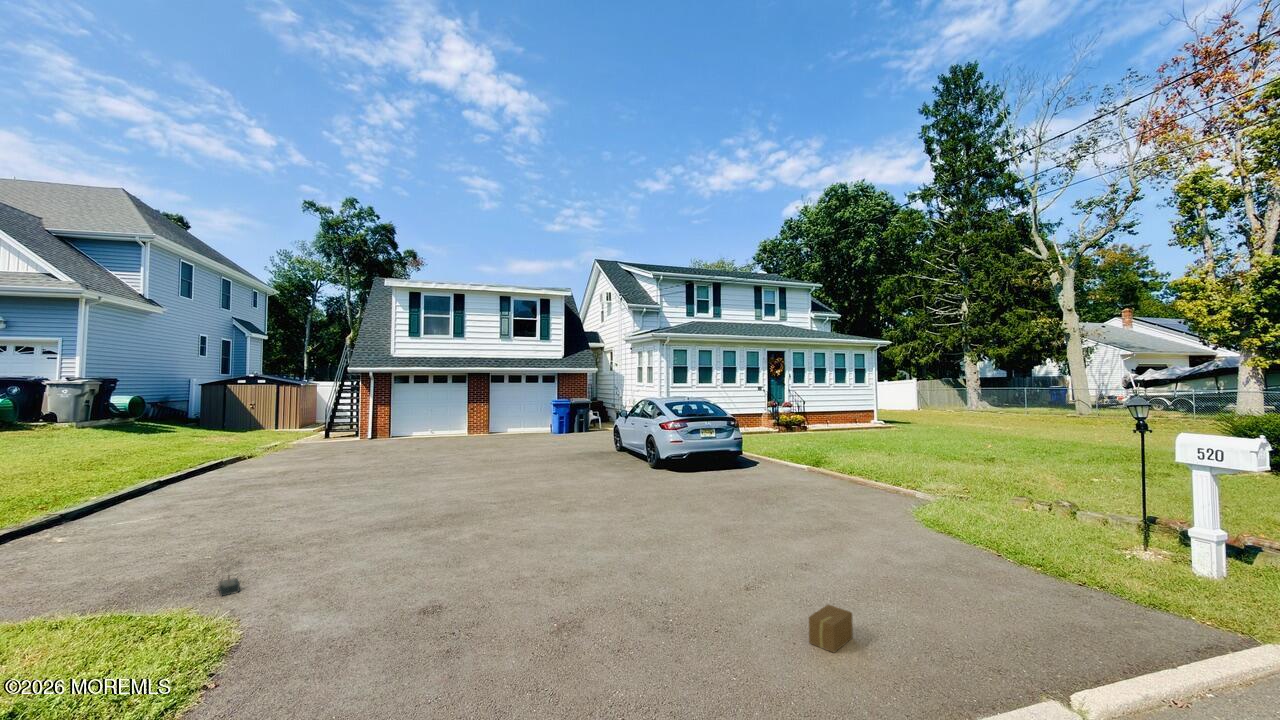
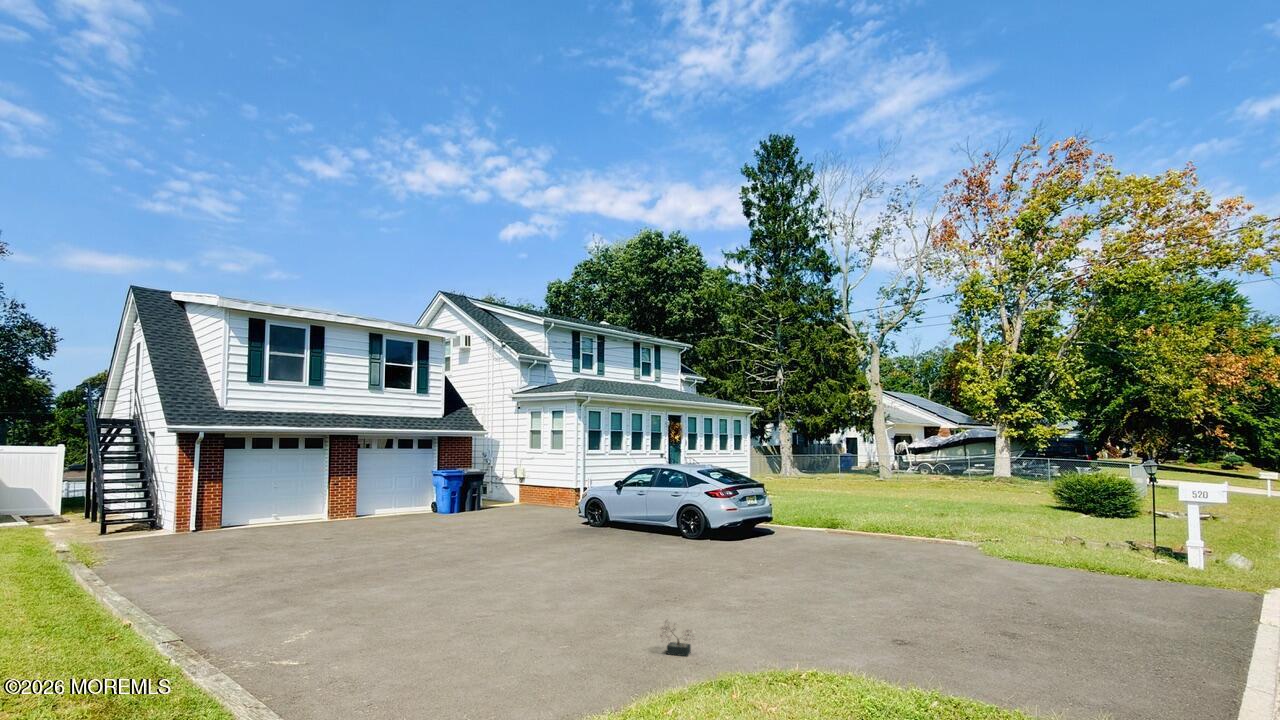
cardboard box: present [809,605,853,653] -> none [1083,593,1110,616]

